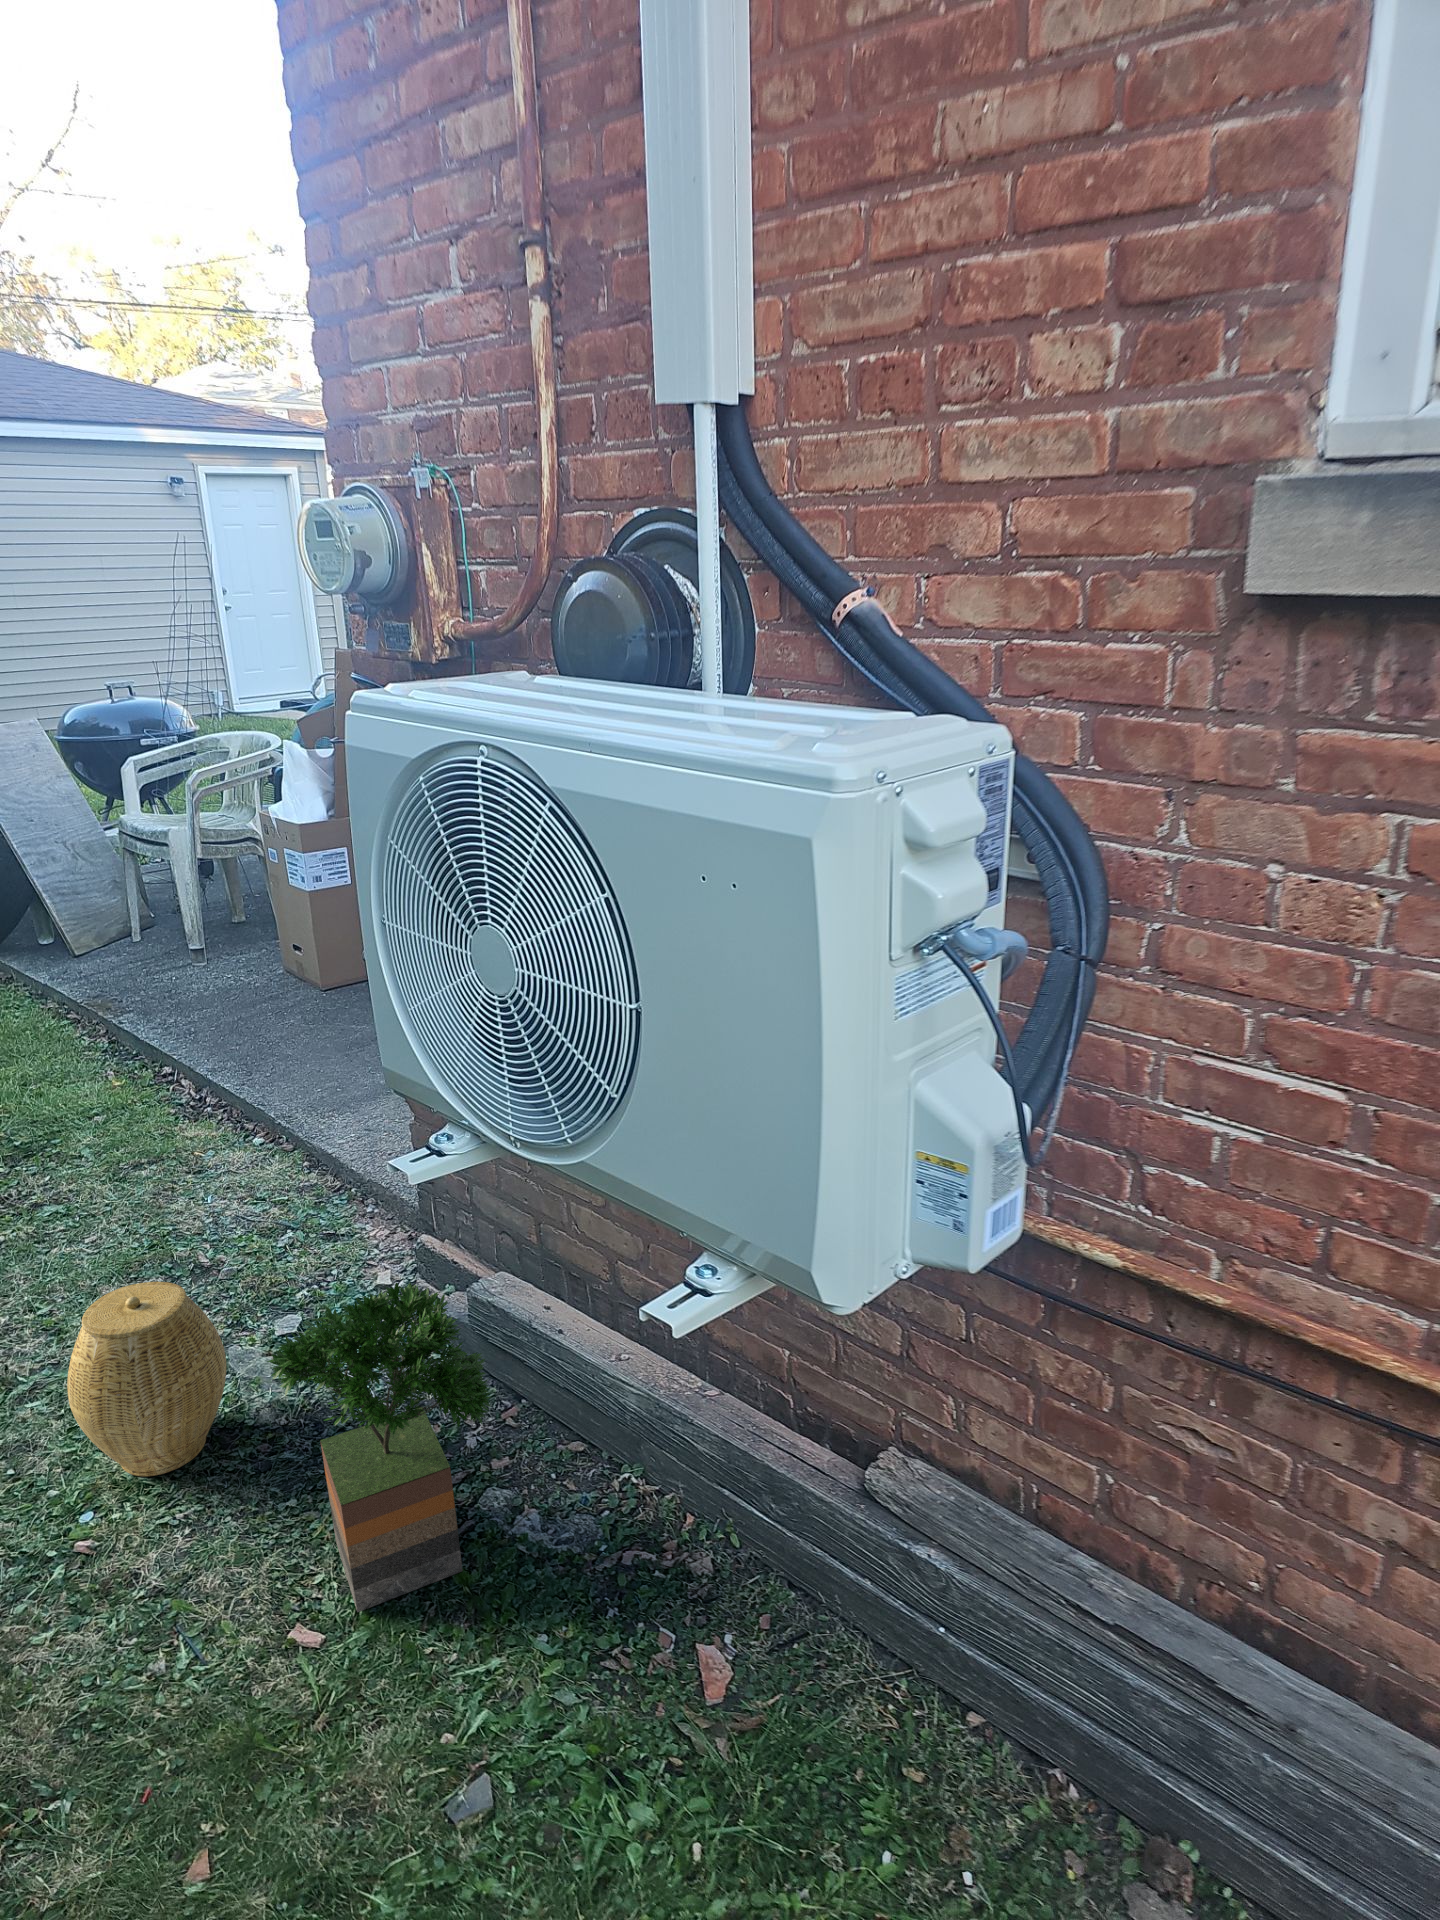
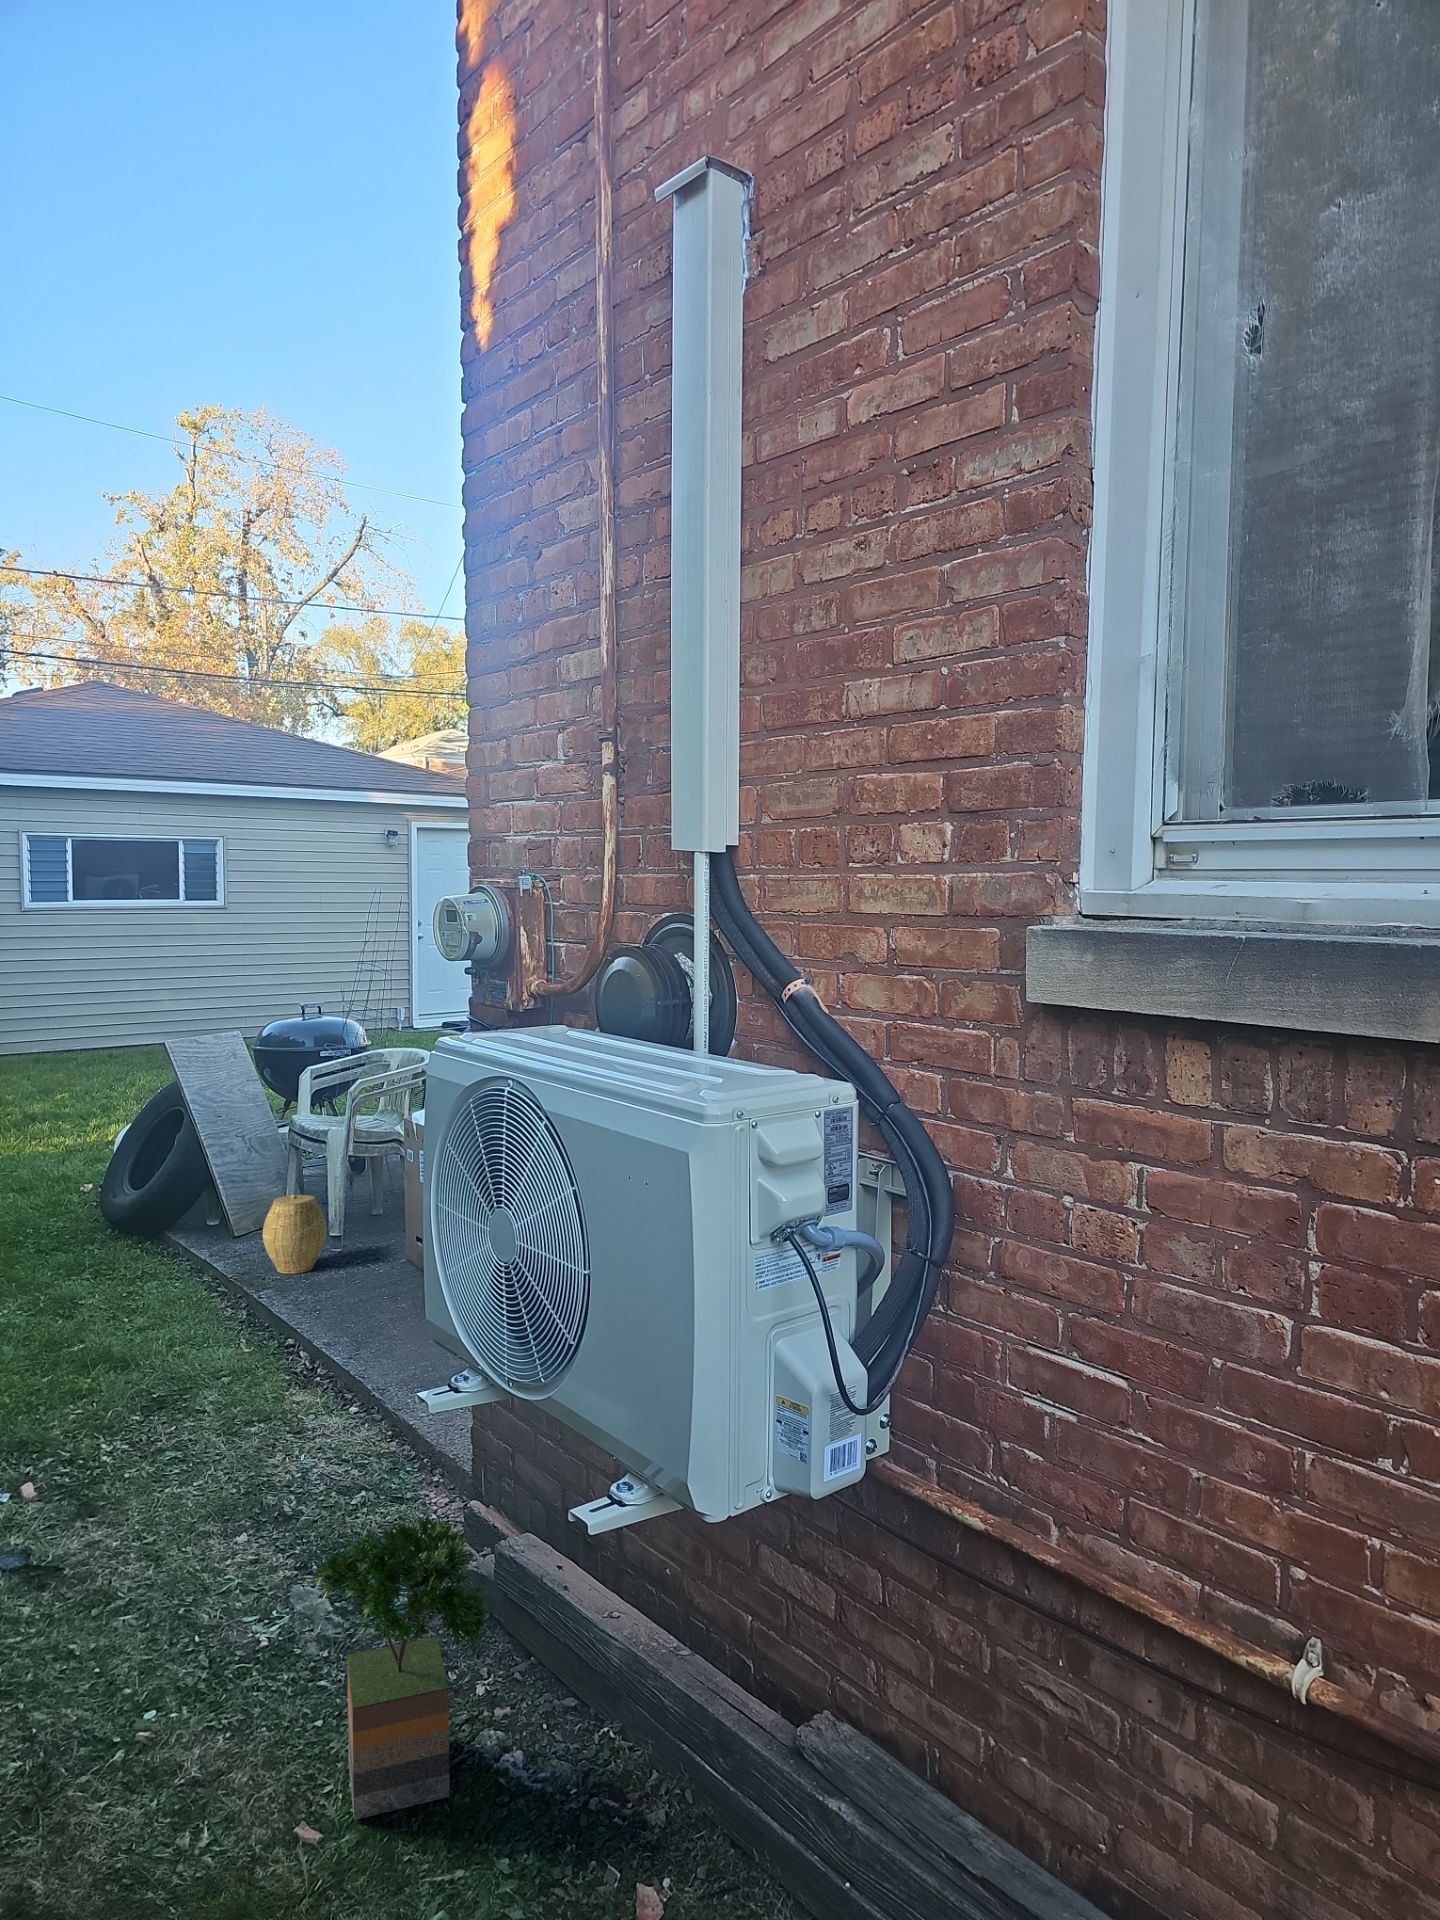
woven basket: present [67,1282,226,1476] -> present [263,1195,327,1274]

